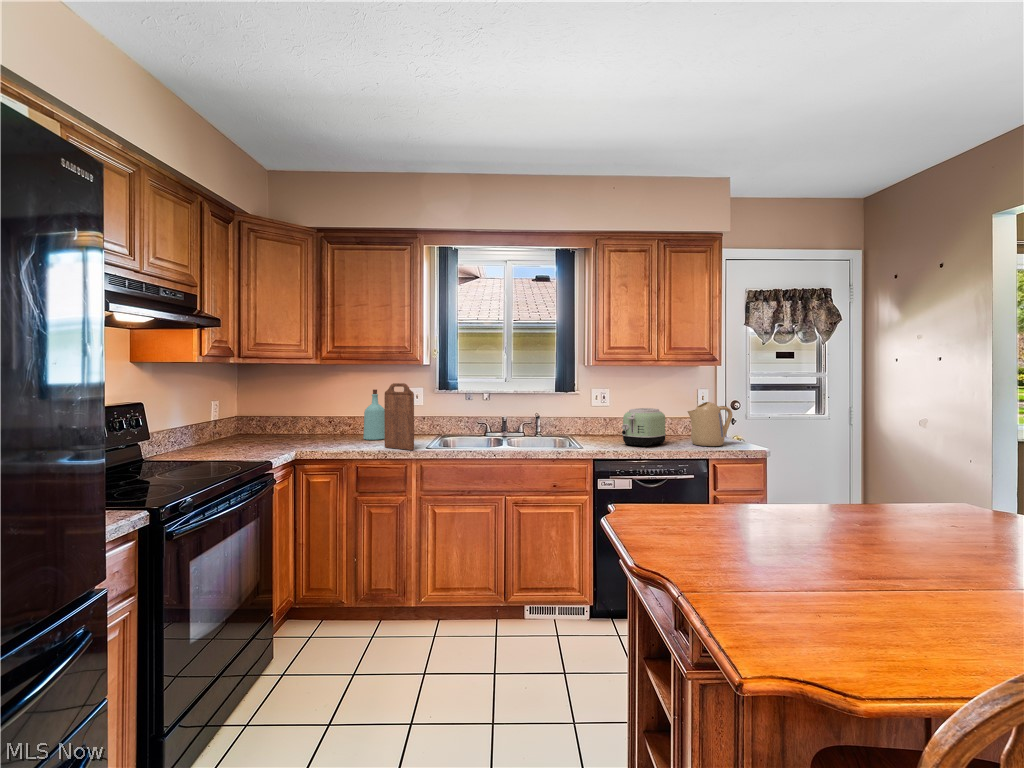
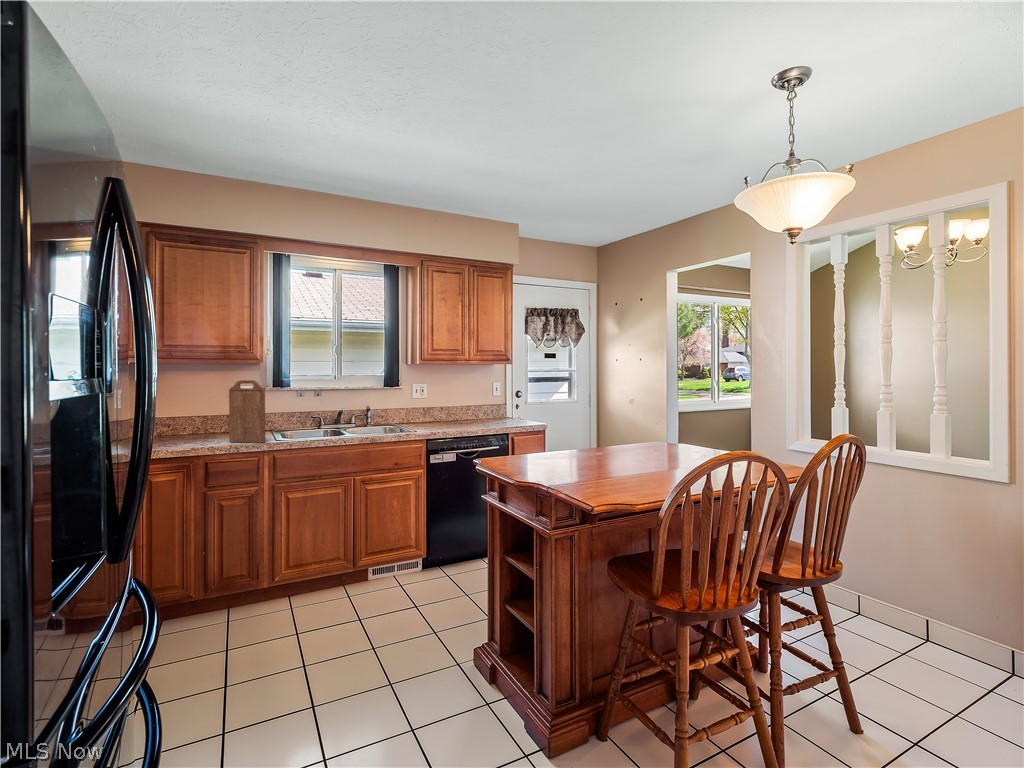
bottle: present [363,390,385,440] -> none [192,386,217,437]
kettle: present [688,402,732,446] -> none [492,393,523,426]
toaster: present [622,408,666,447] -> none [445,399,477,429]

